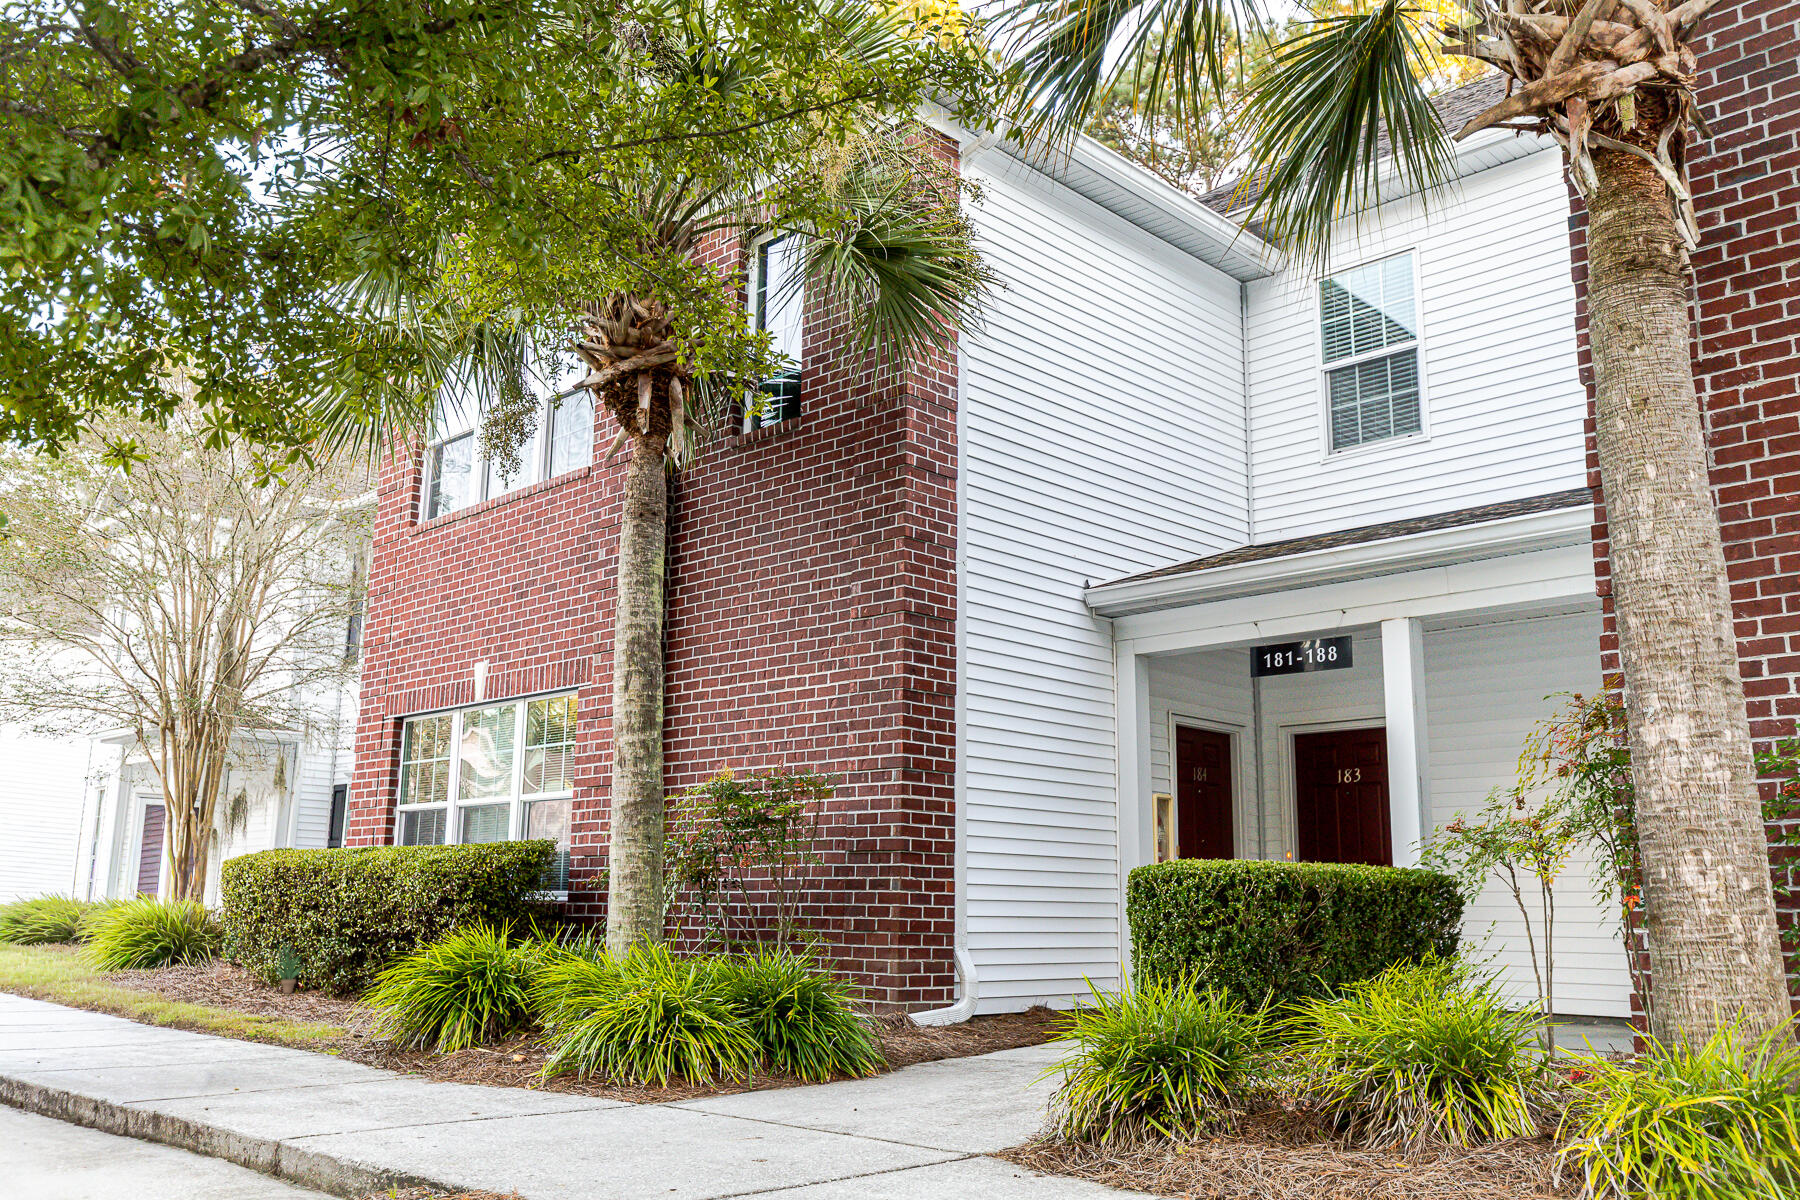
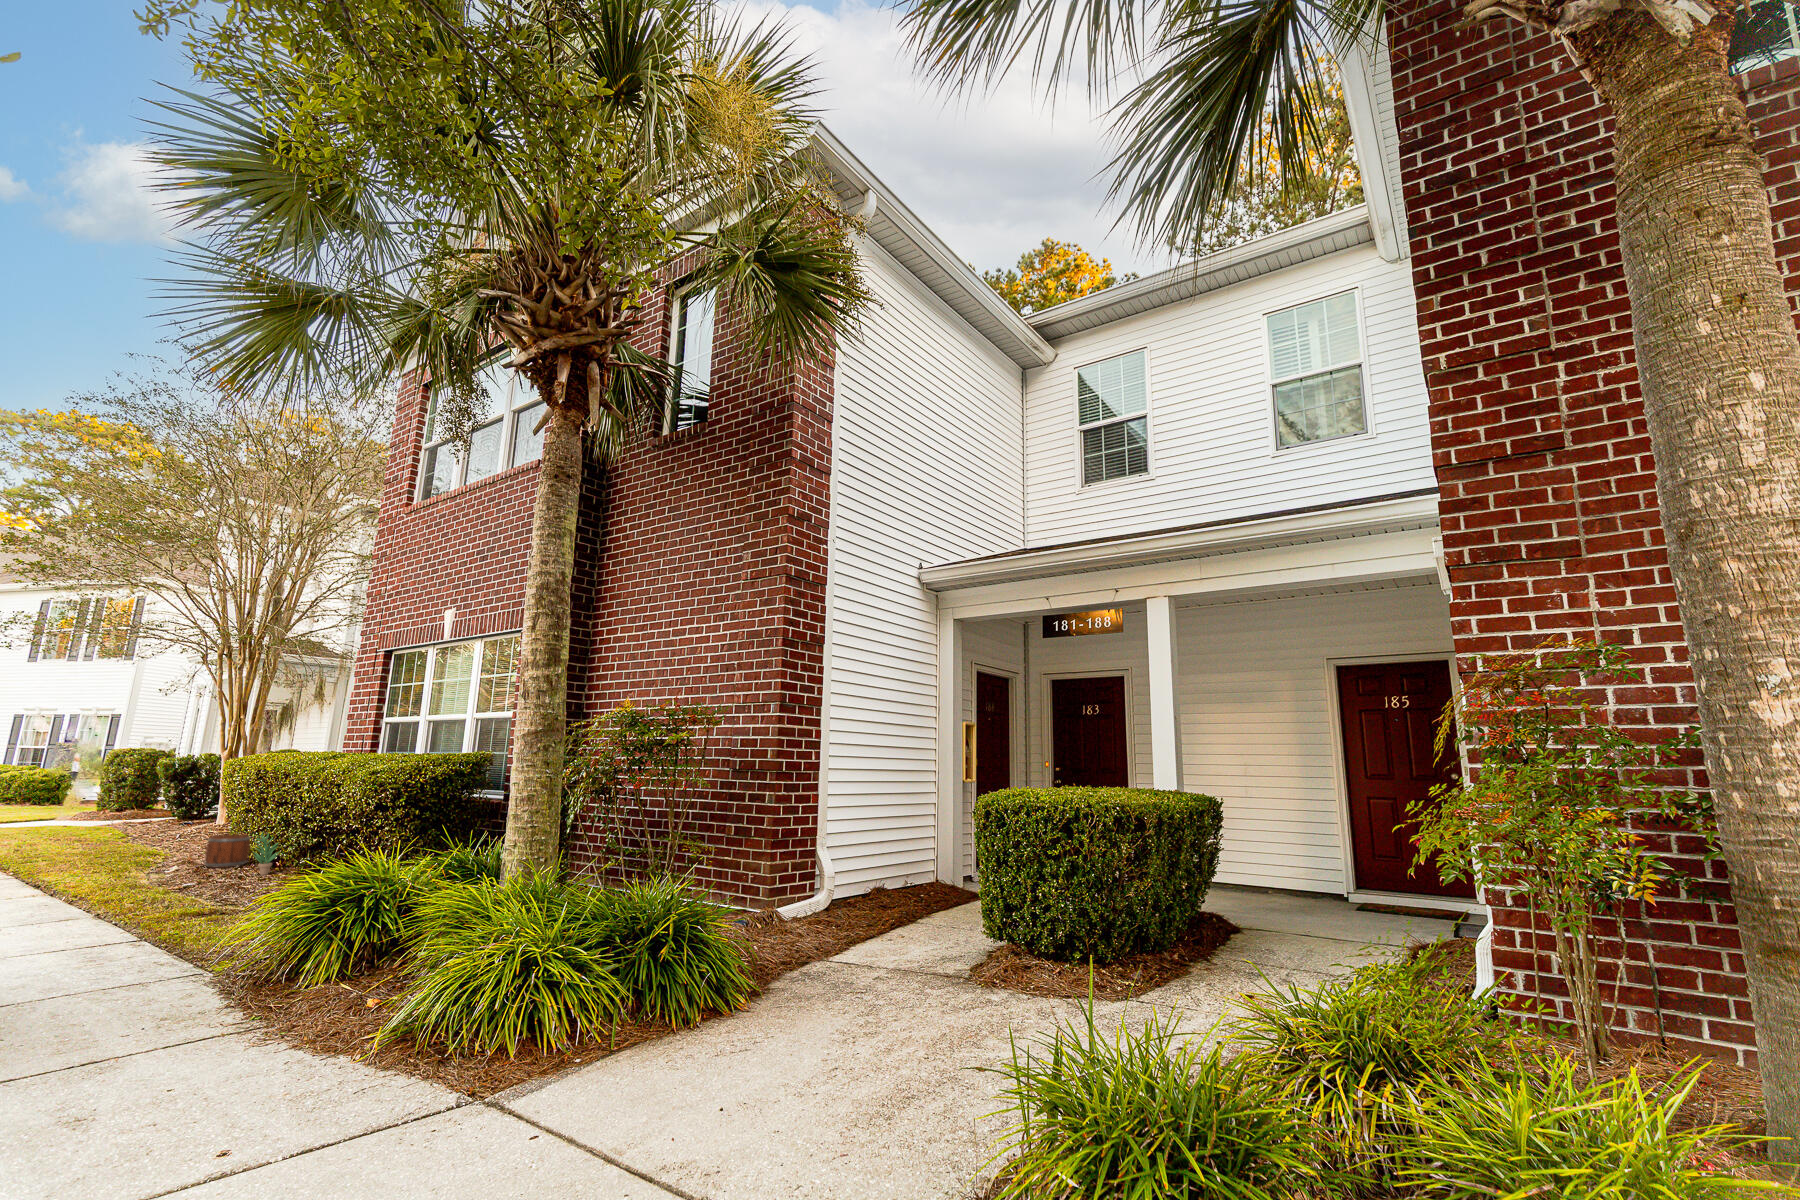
bucket: none [212,949,261,988] -> present [205,834,250,868]

